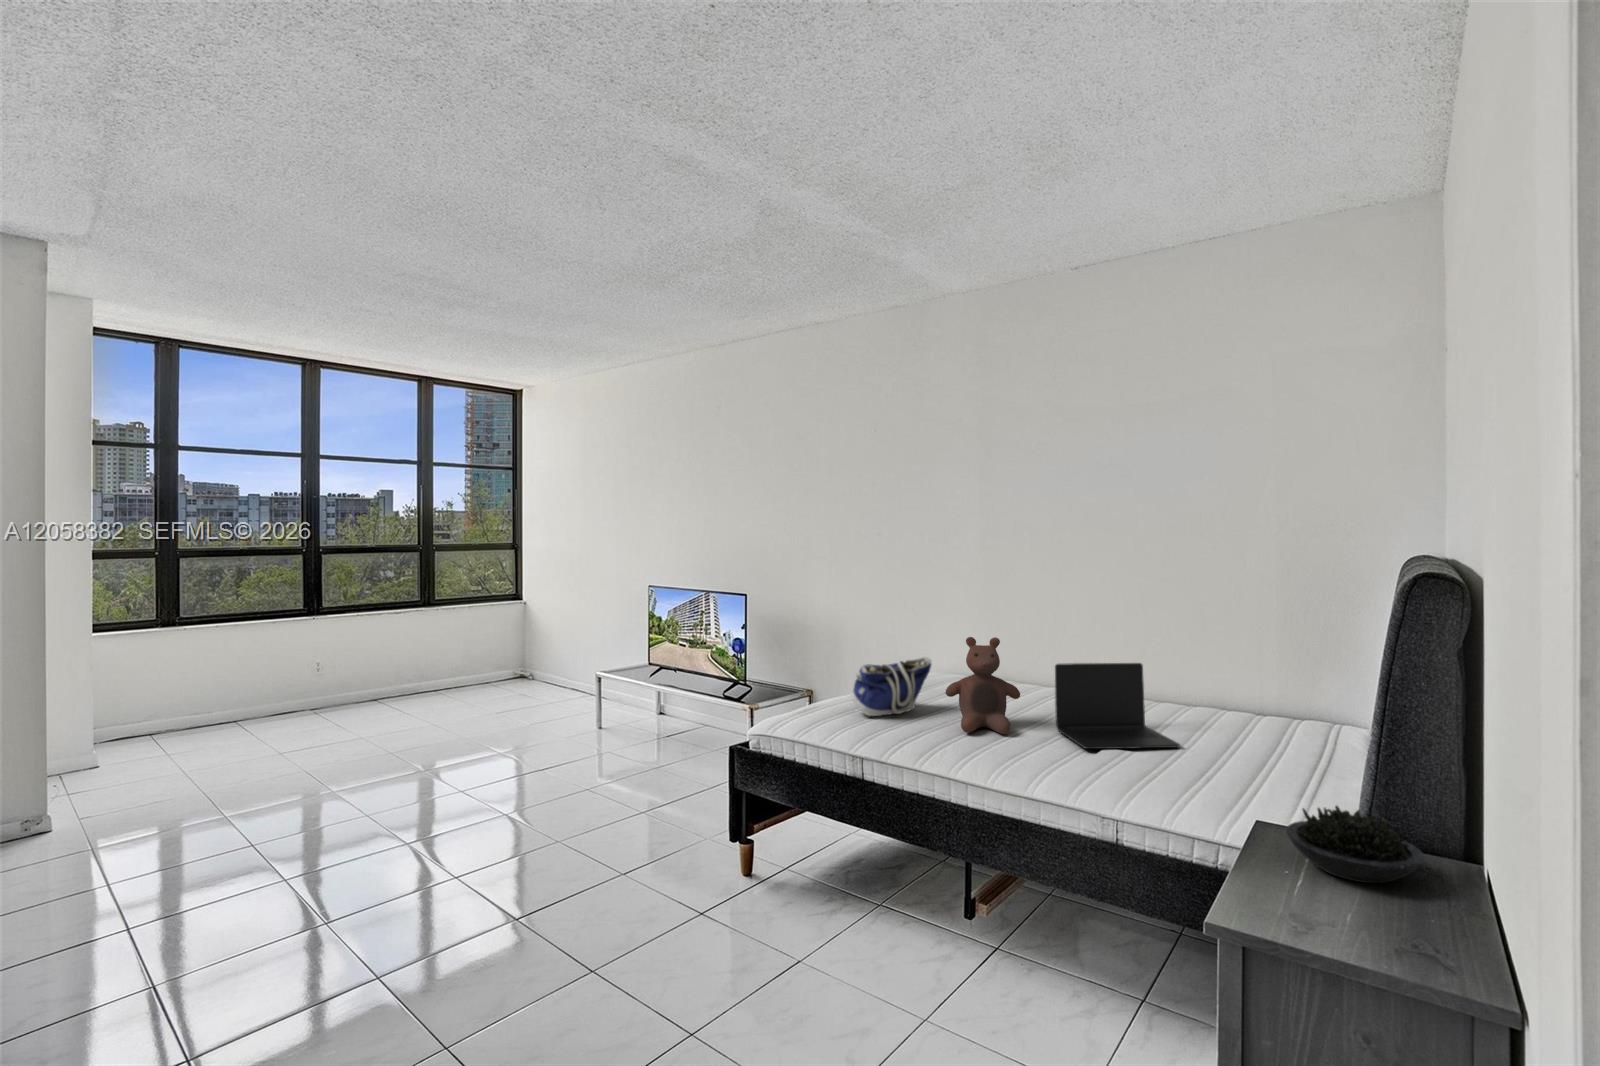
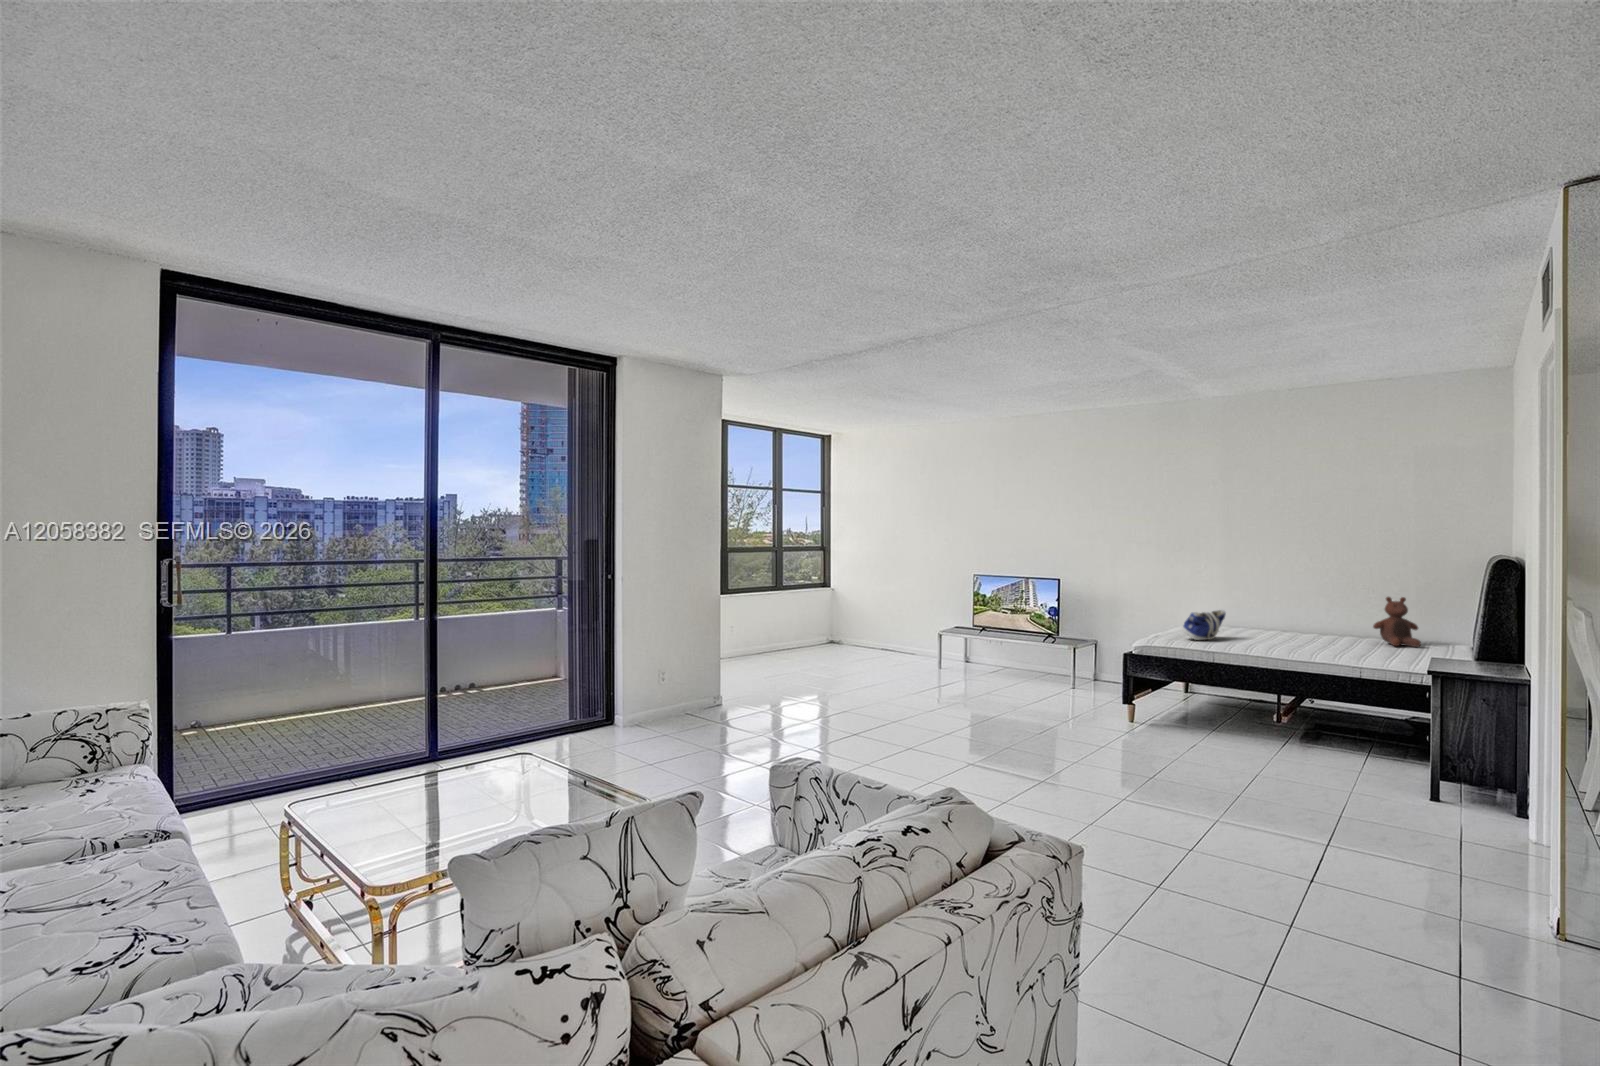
stuffed bear: present [945,637,1020,734] -> present [1373,597,1421,647]
laptop: present [1055,663,1180,749] -> none [1306,610,1380,651]
succulent plant: present [1286,806,1425,883] -> none [1451,649,1508,674]

